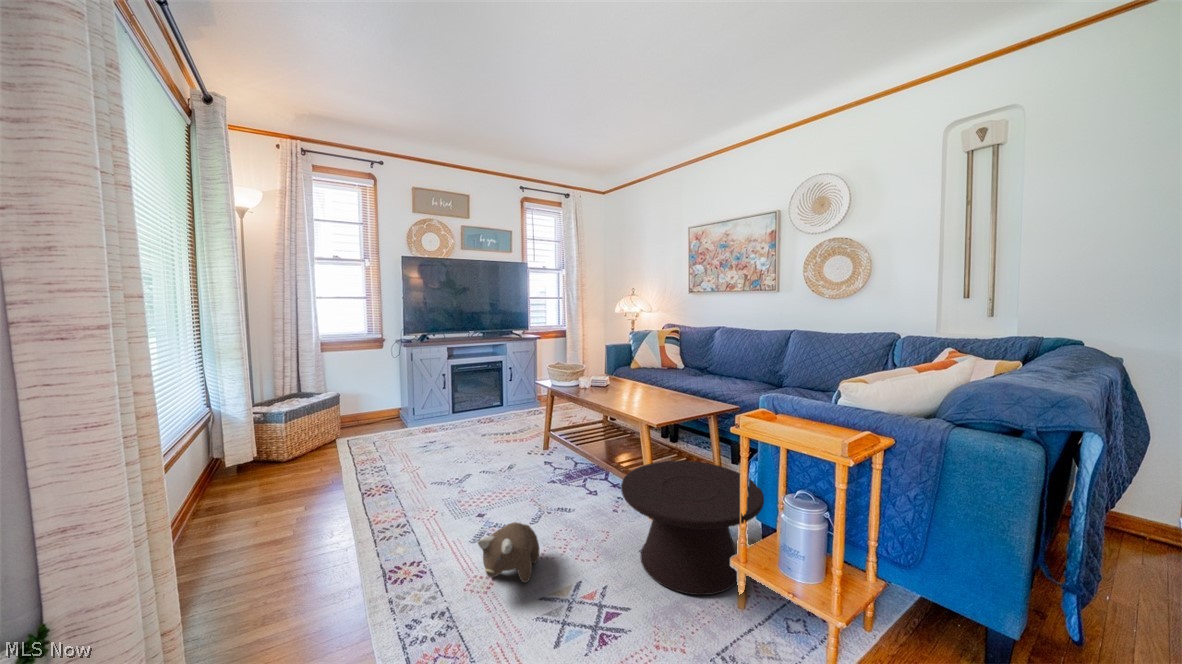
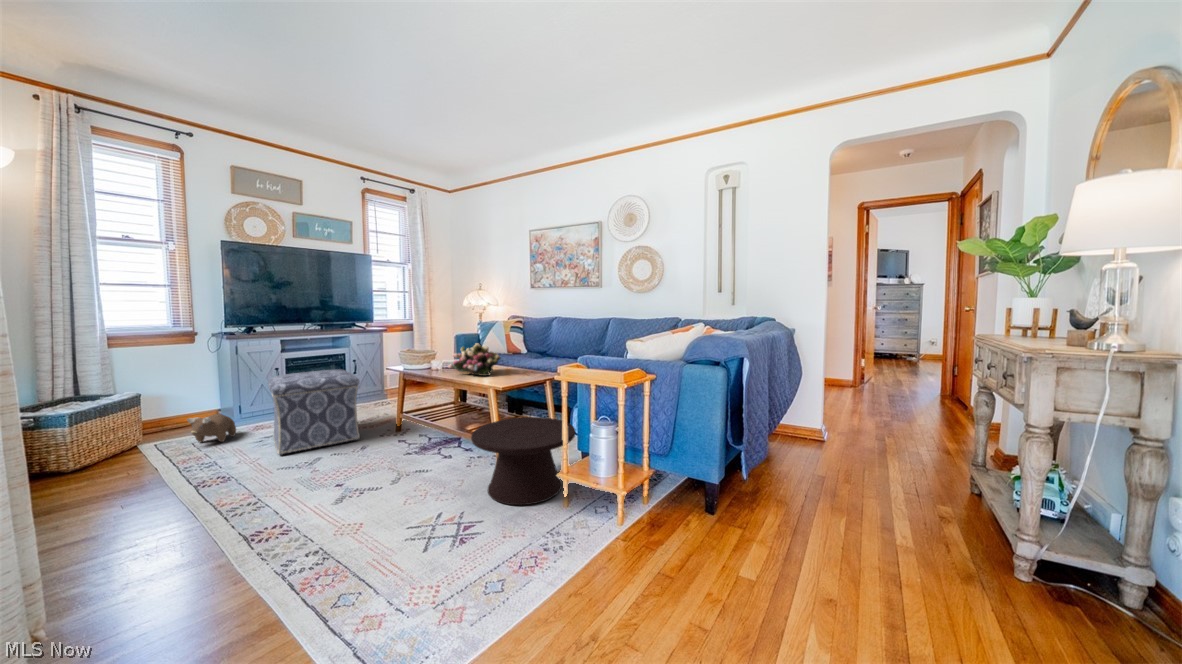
flower arrangement: none [596,359,656,399] -> present [448,343,500,376]
ottoman: none [430,380,508,466] -> present [268,369,360,455]
plush toy: present [478,522,539,582] -> present [187,414,236,442]

